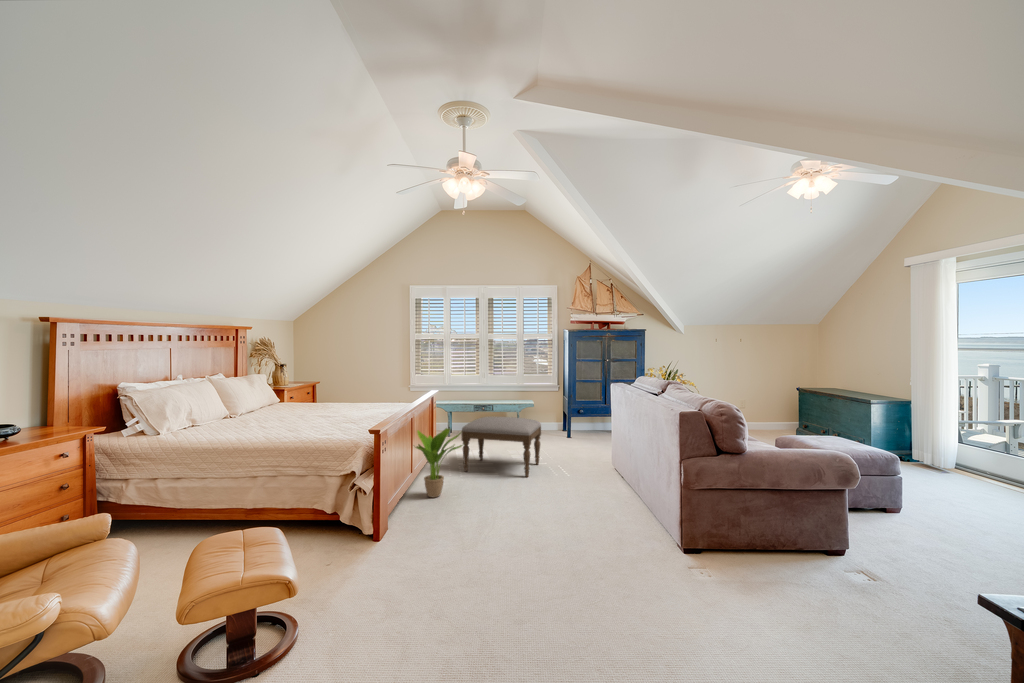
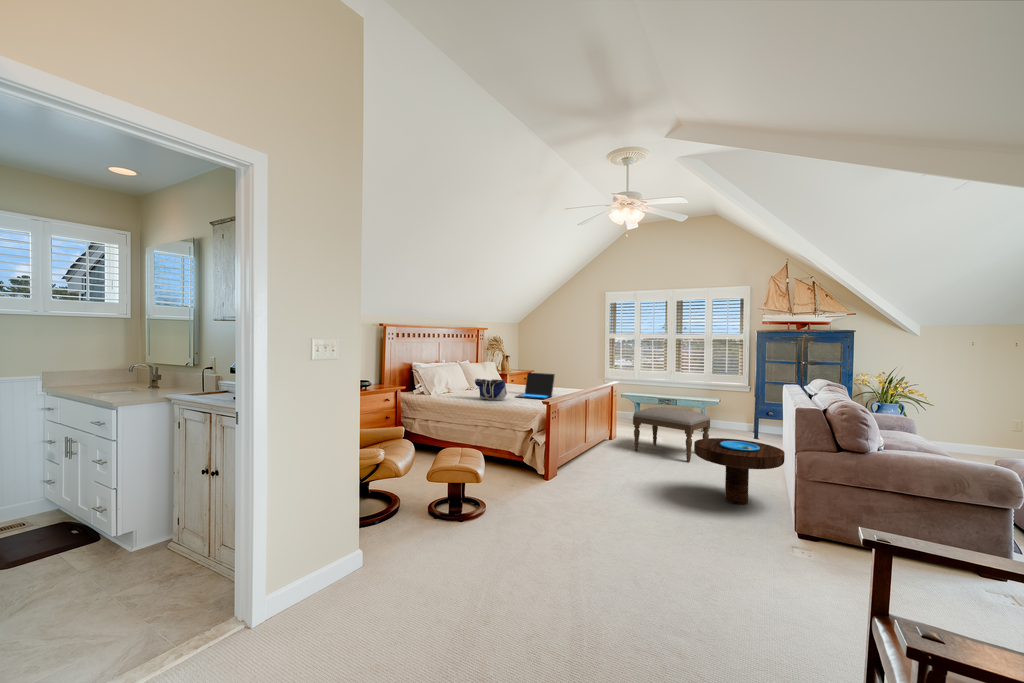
laptop: none [309,387,364,424] -> present [516,373,555,399]
tote bag: none [244,401,299,433] -> present [475,379,507,400]
potted plant: present [416,428,462,497] -> none [585,409,627,463]
side table: none [557,449,649,524] -> present [694,438,785,504]

